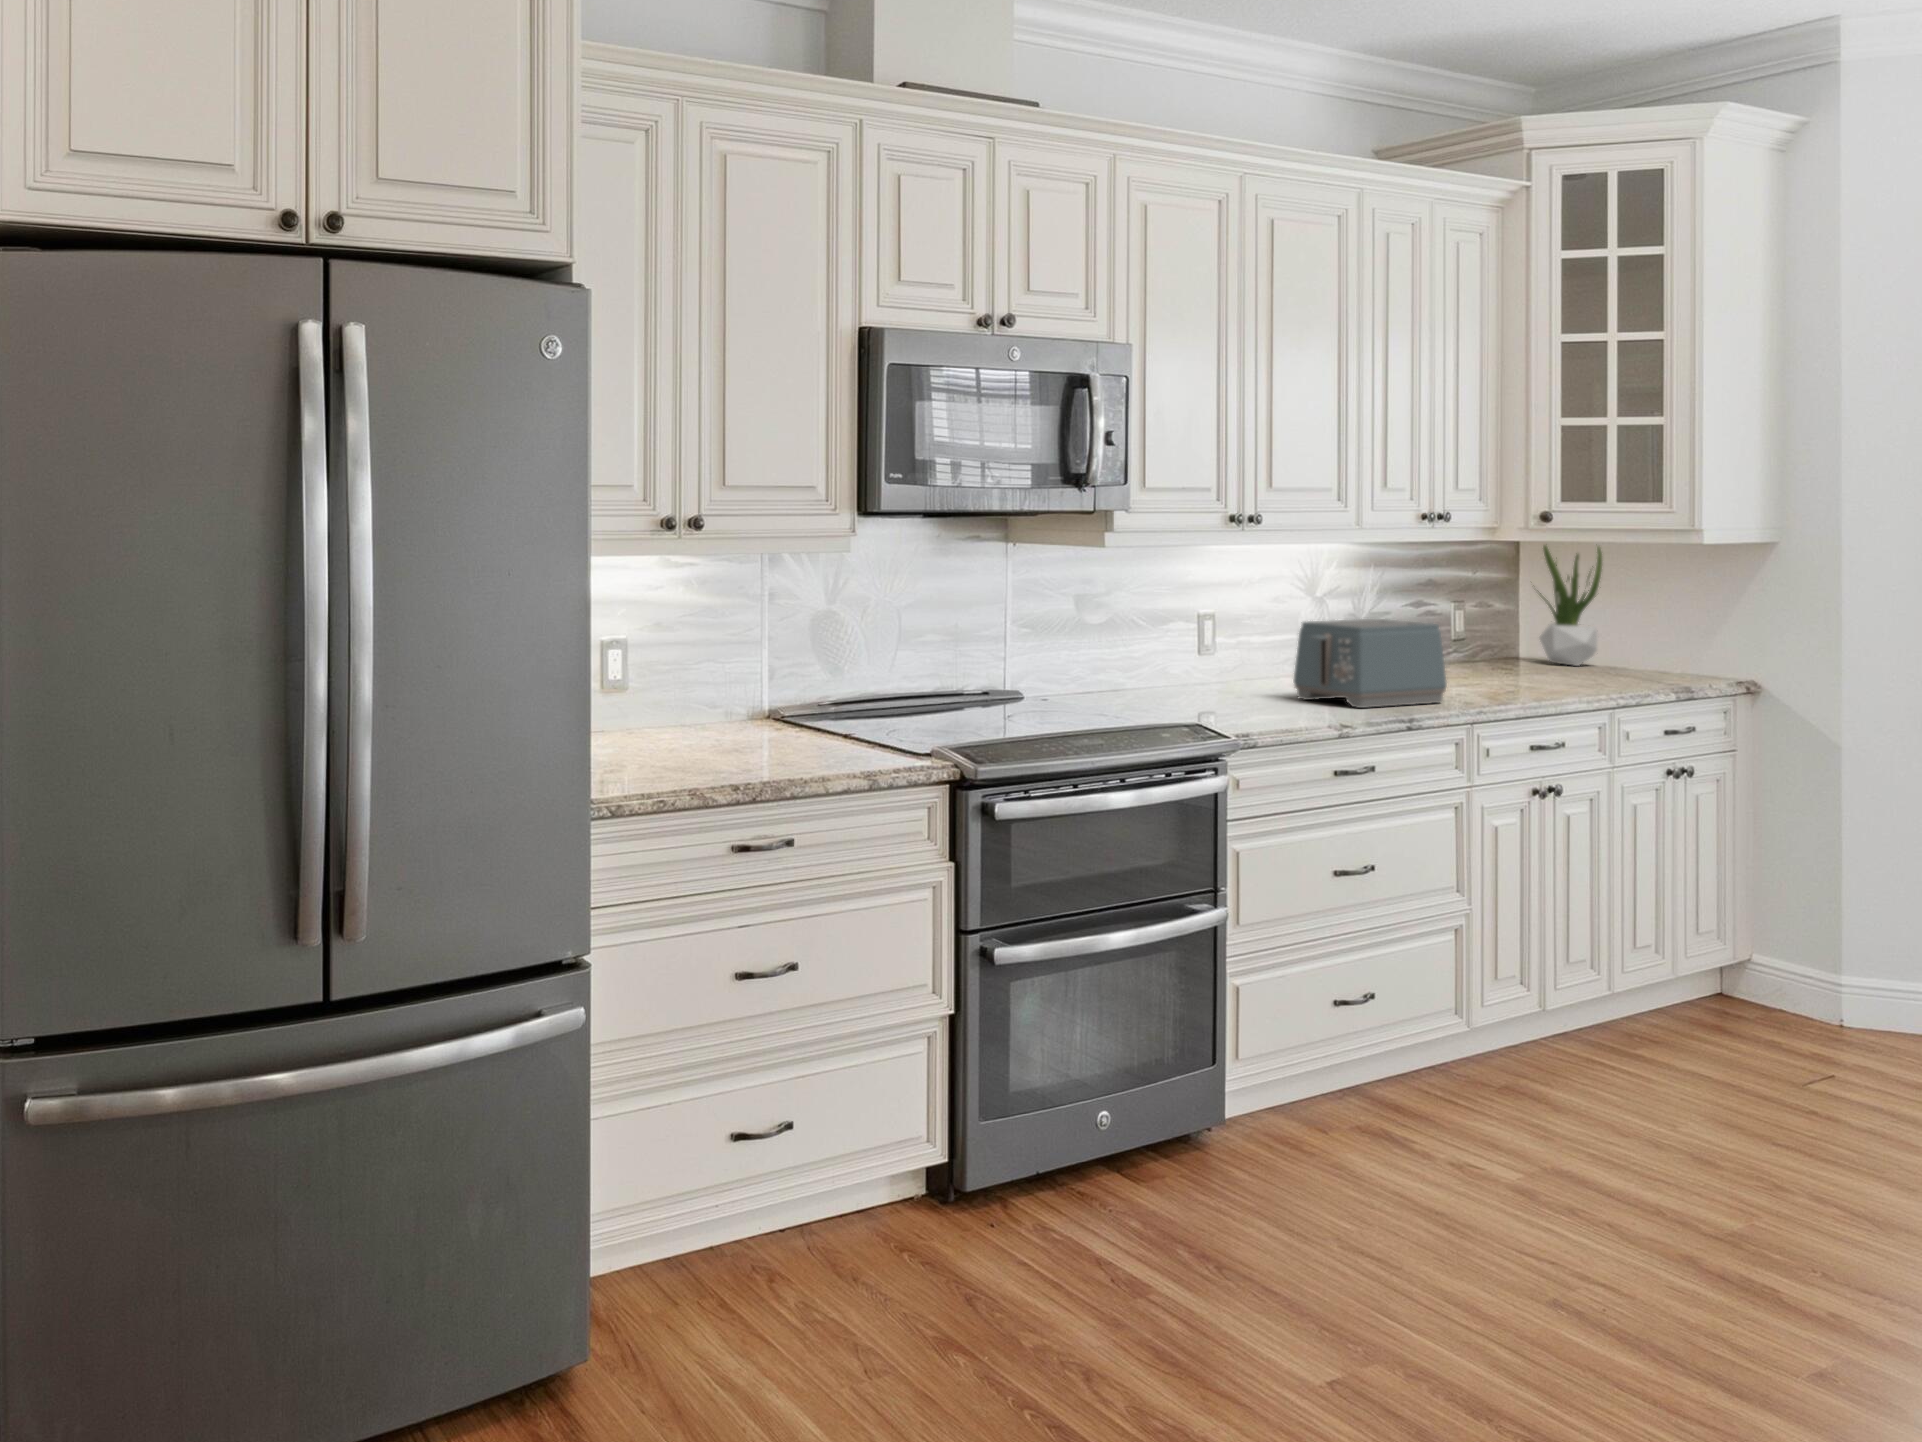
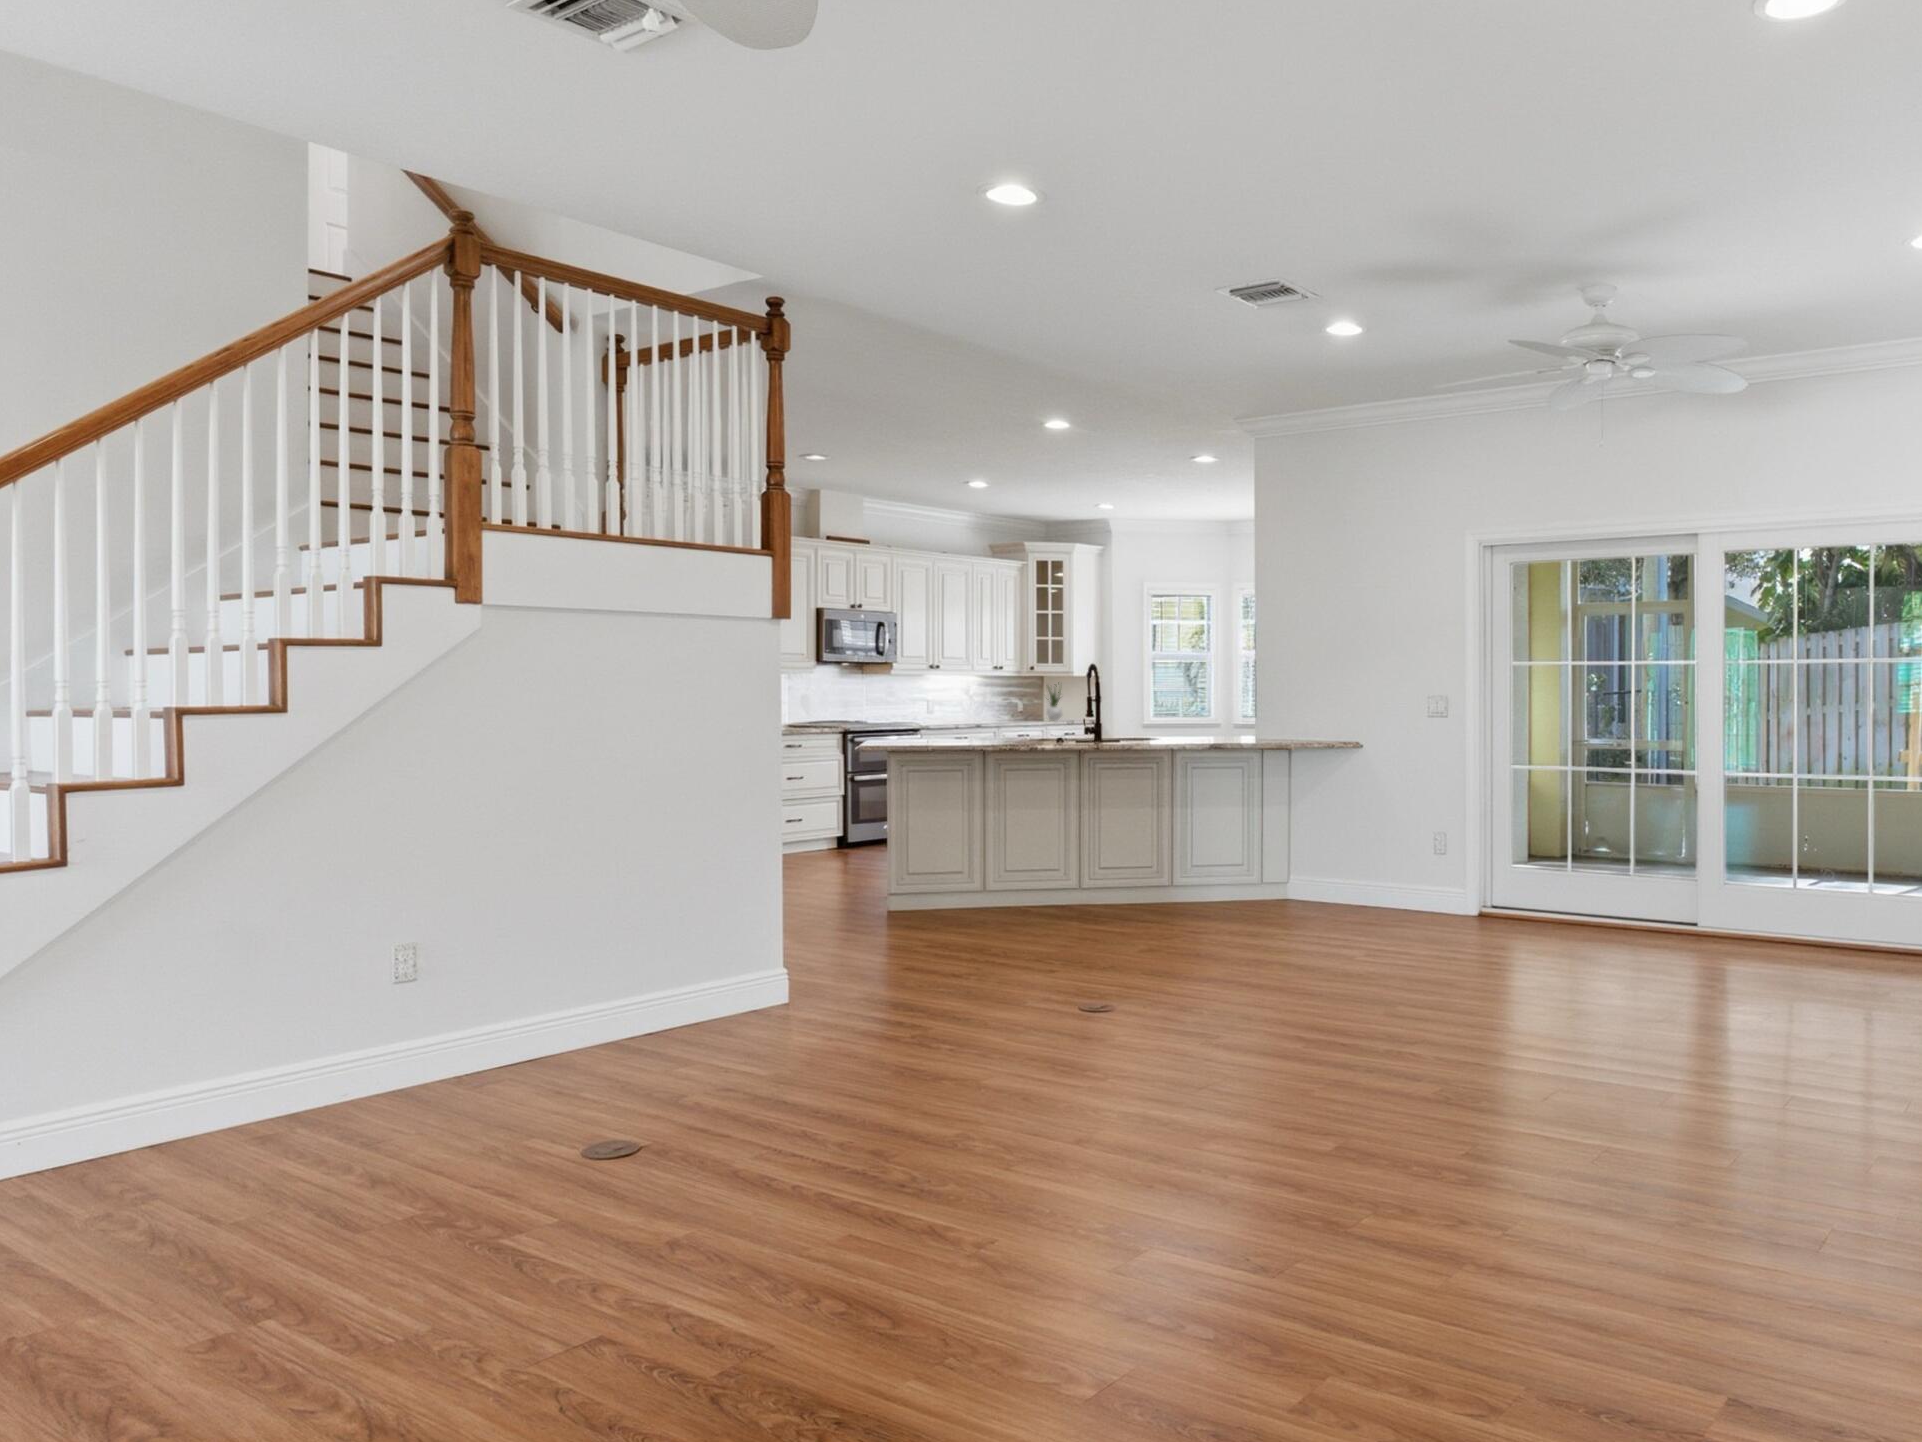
toaster: present [1293,619,1447,708] -> none [952,699,994,723]

